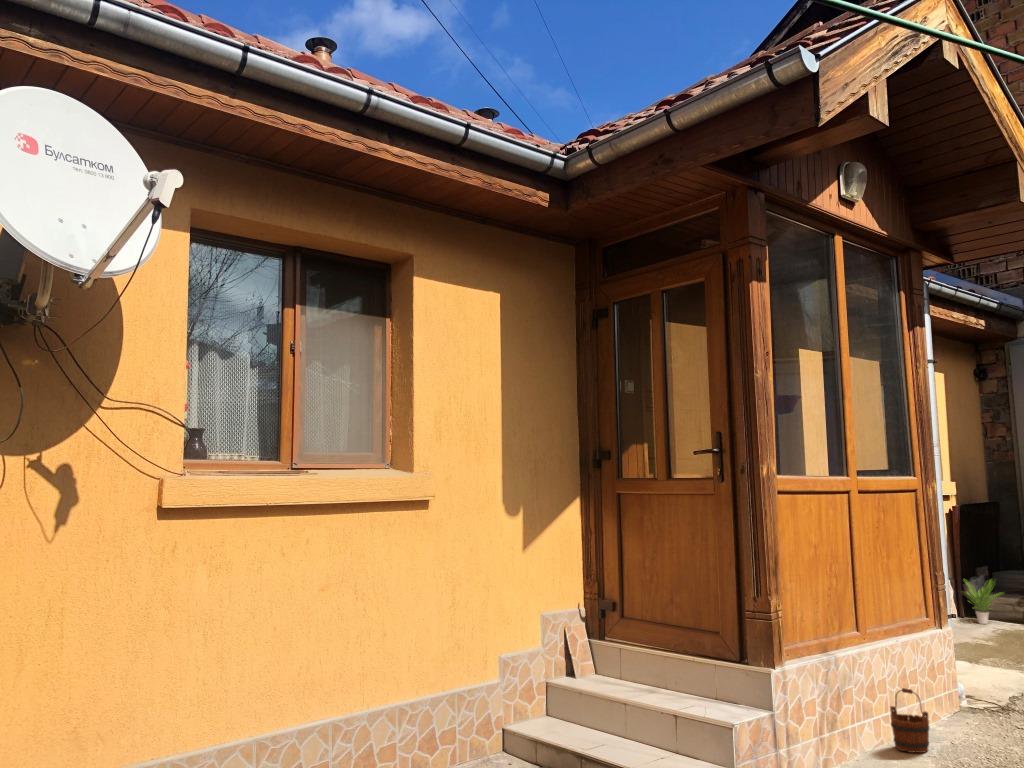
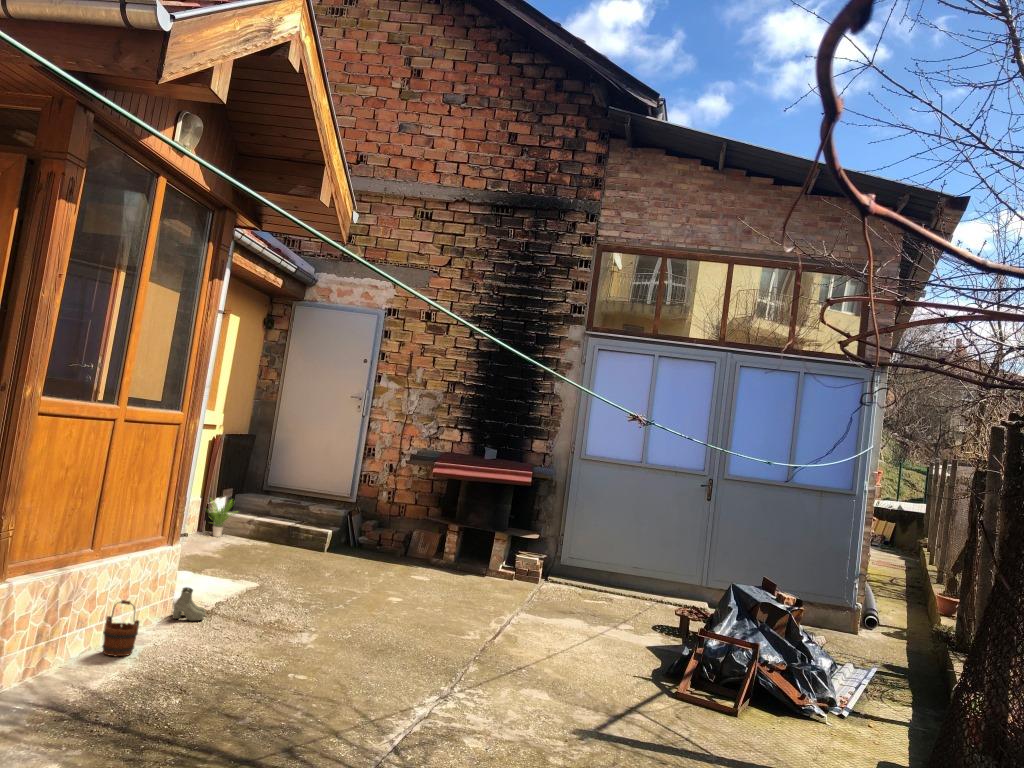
boots: none [960,678,1001,717] -> present [173,587,206,621]

